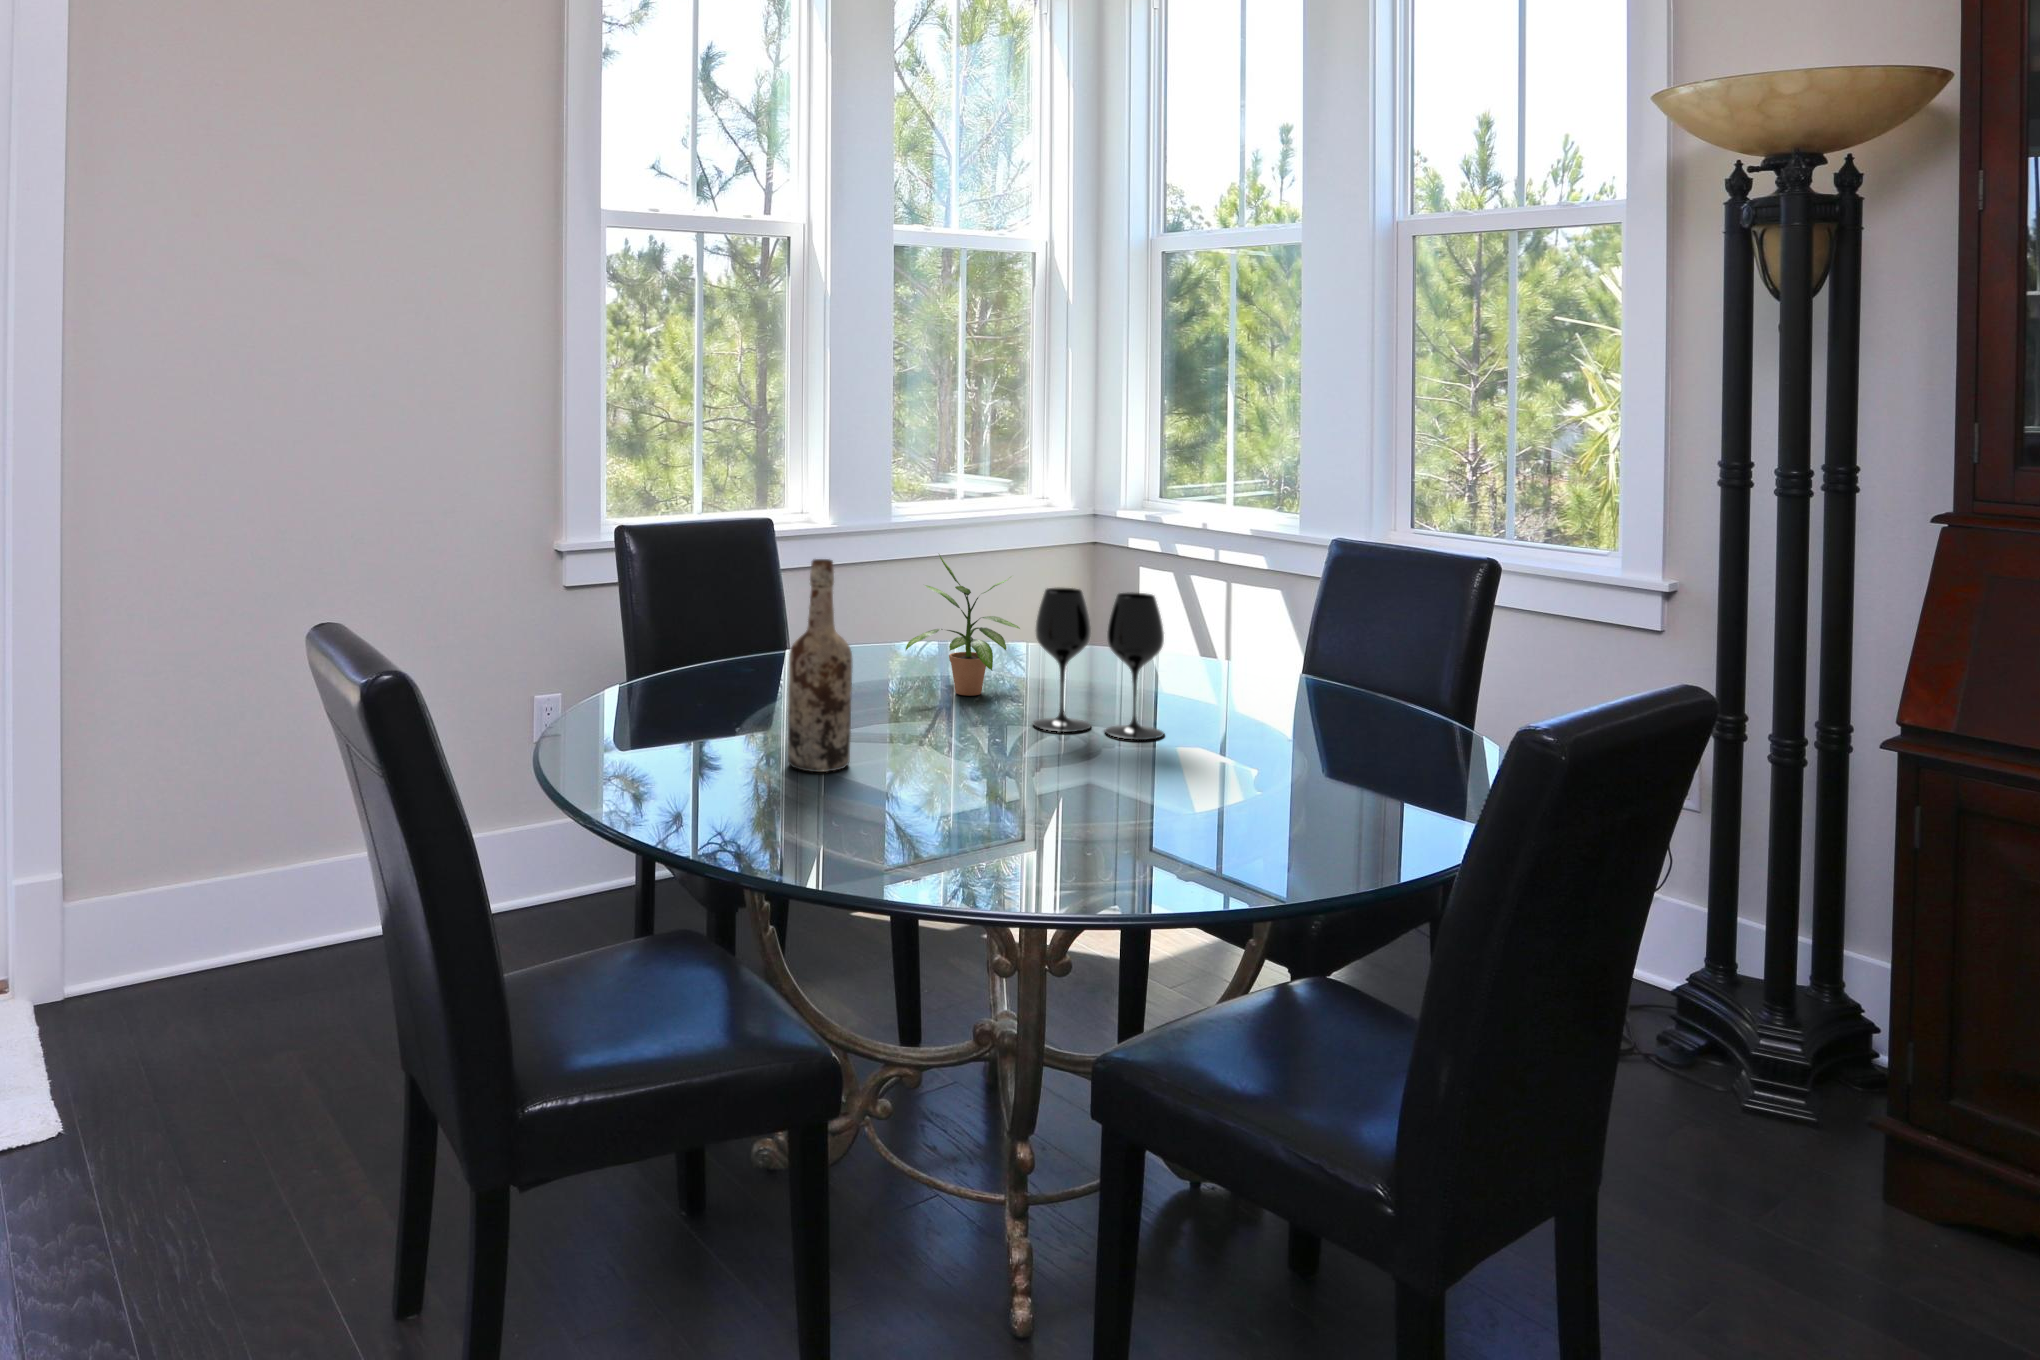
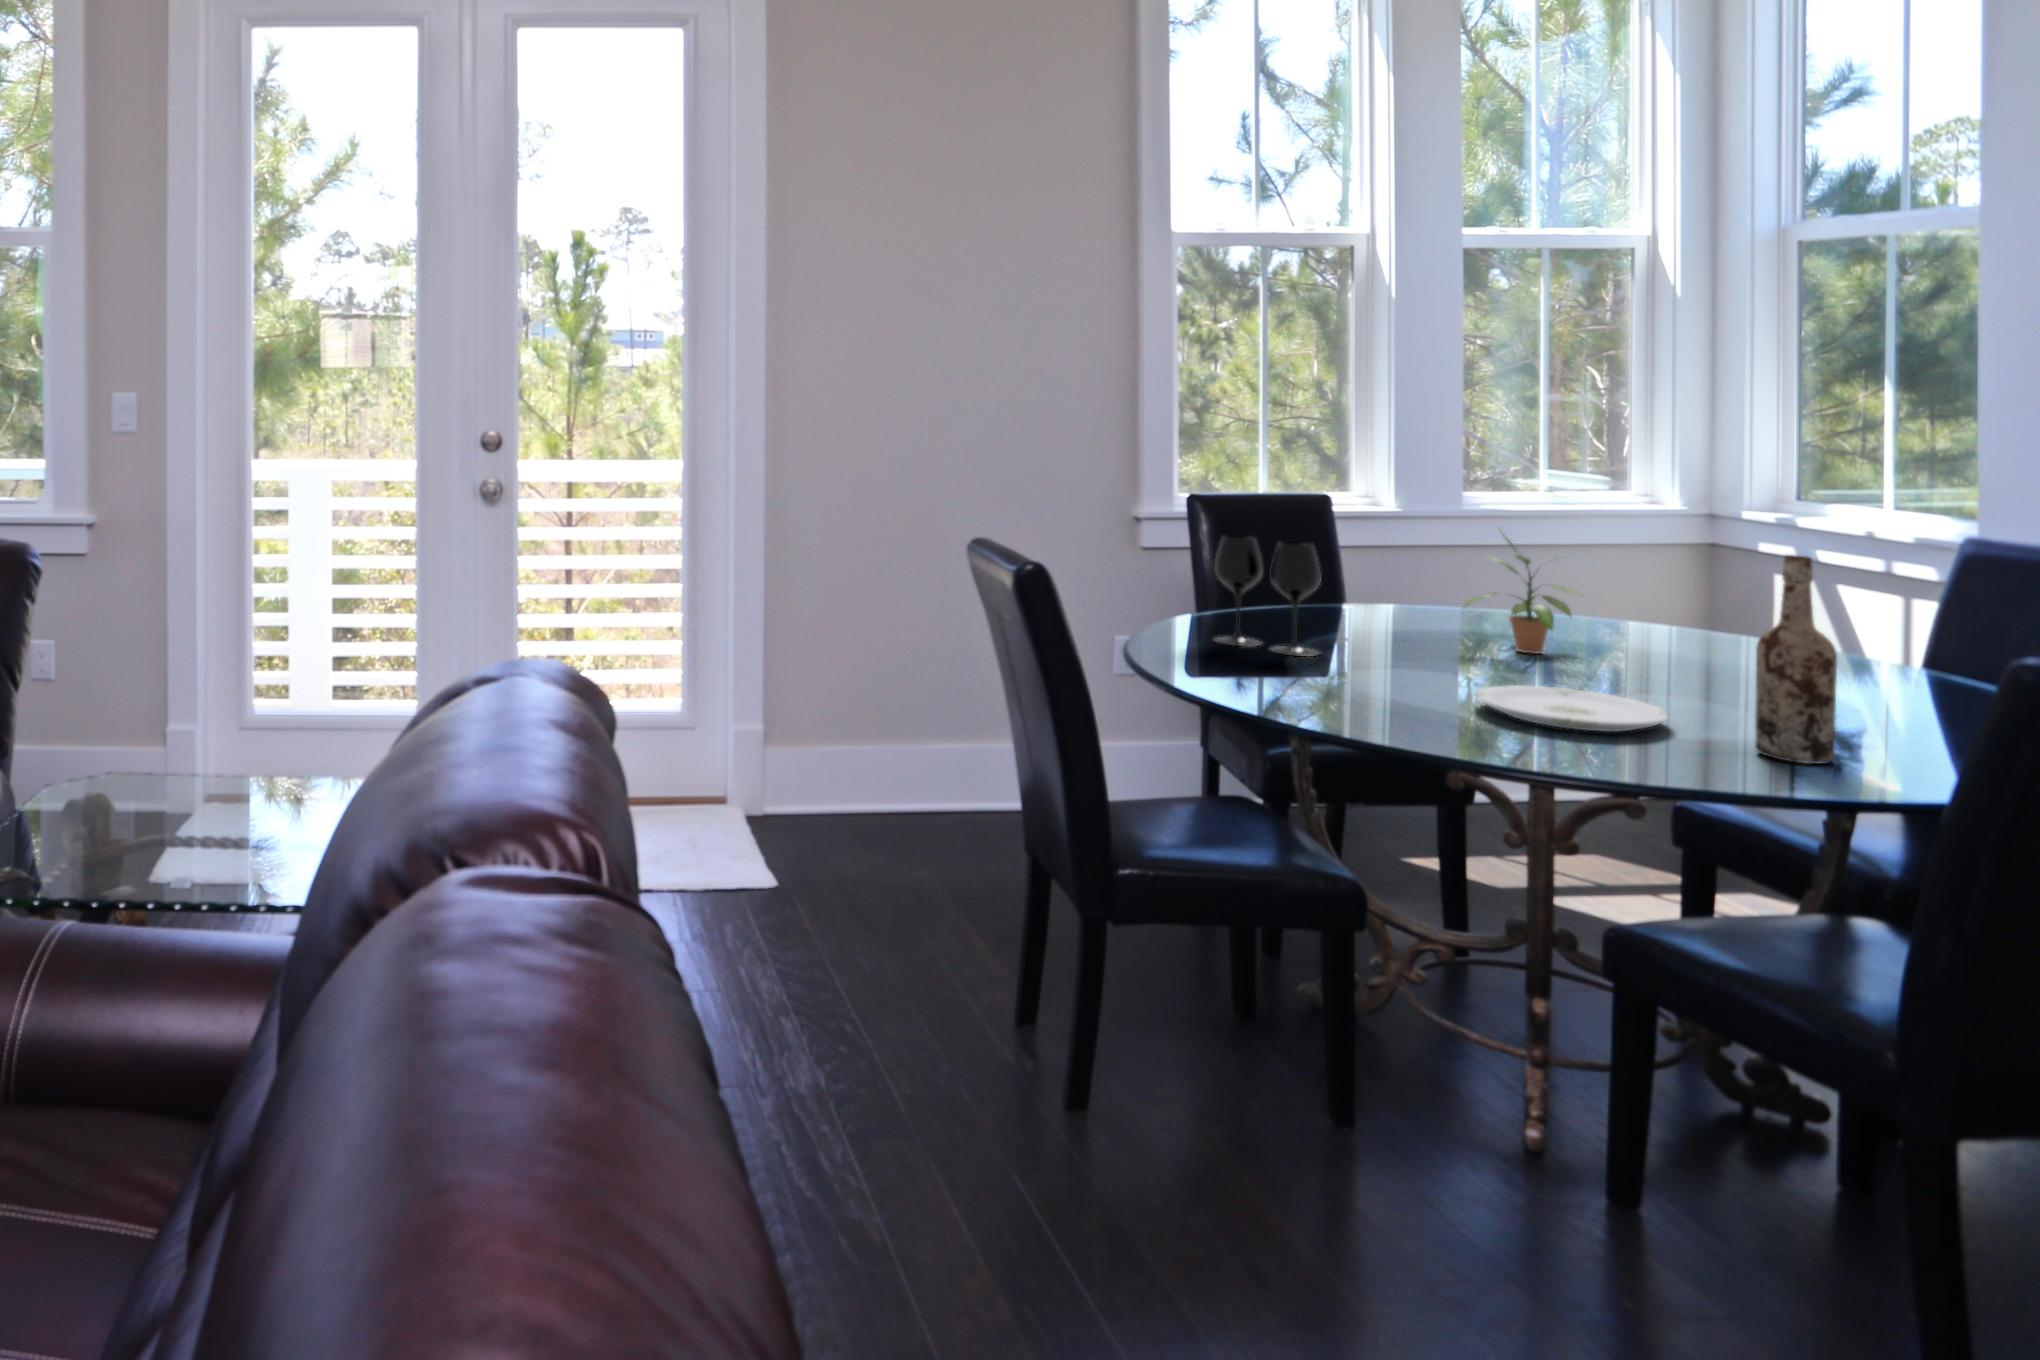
wine bottle: present [788,559,852,772] -> present [1755,555,1837,764]
wine glass: present [1033,588,1164,740] -> present [1214,534,1321,656]
plate: none [927,745,1118,804] -> present [1476,685,1670,732]

